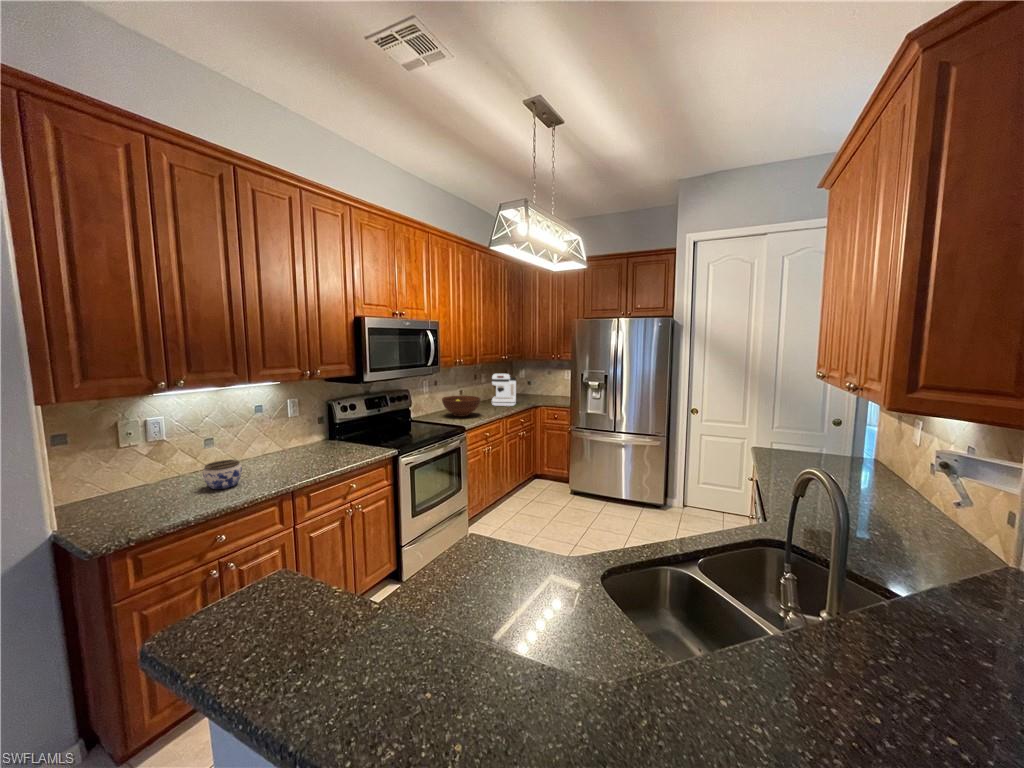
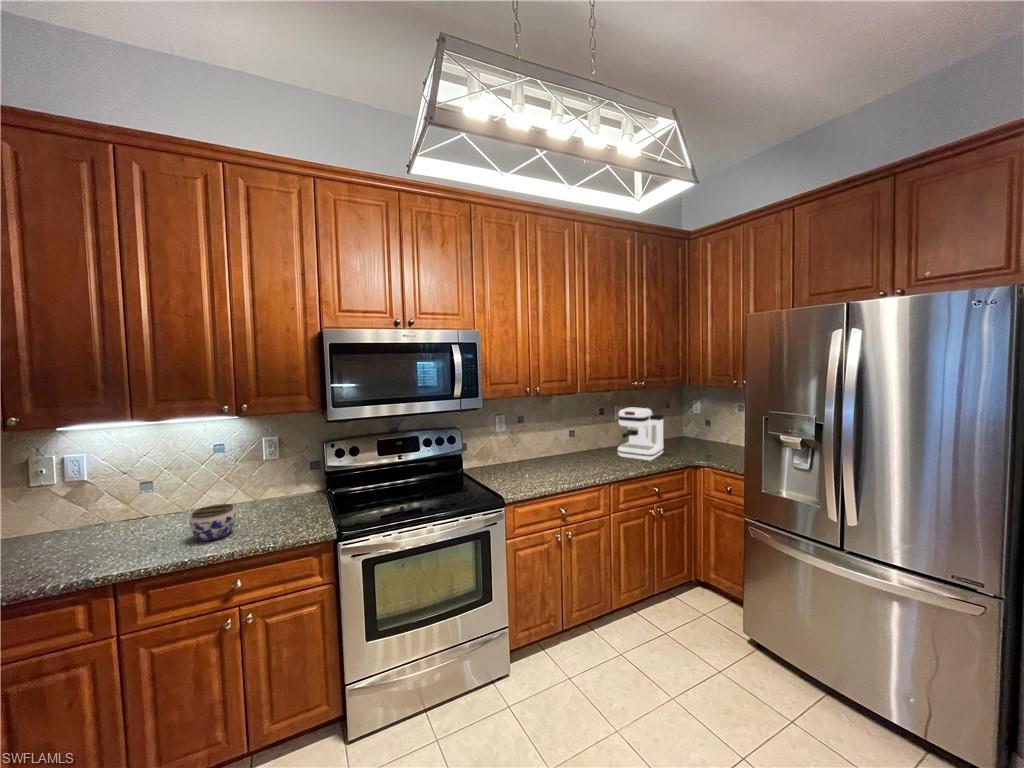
fruit bowl: present [442,396,480,417] -> none [515,439,572,473]
jar: present [203,460,242,489] -> present [189,504,236,541]

